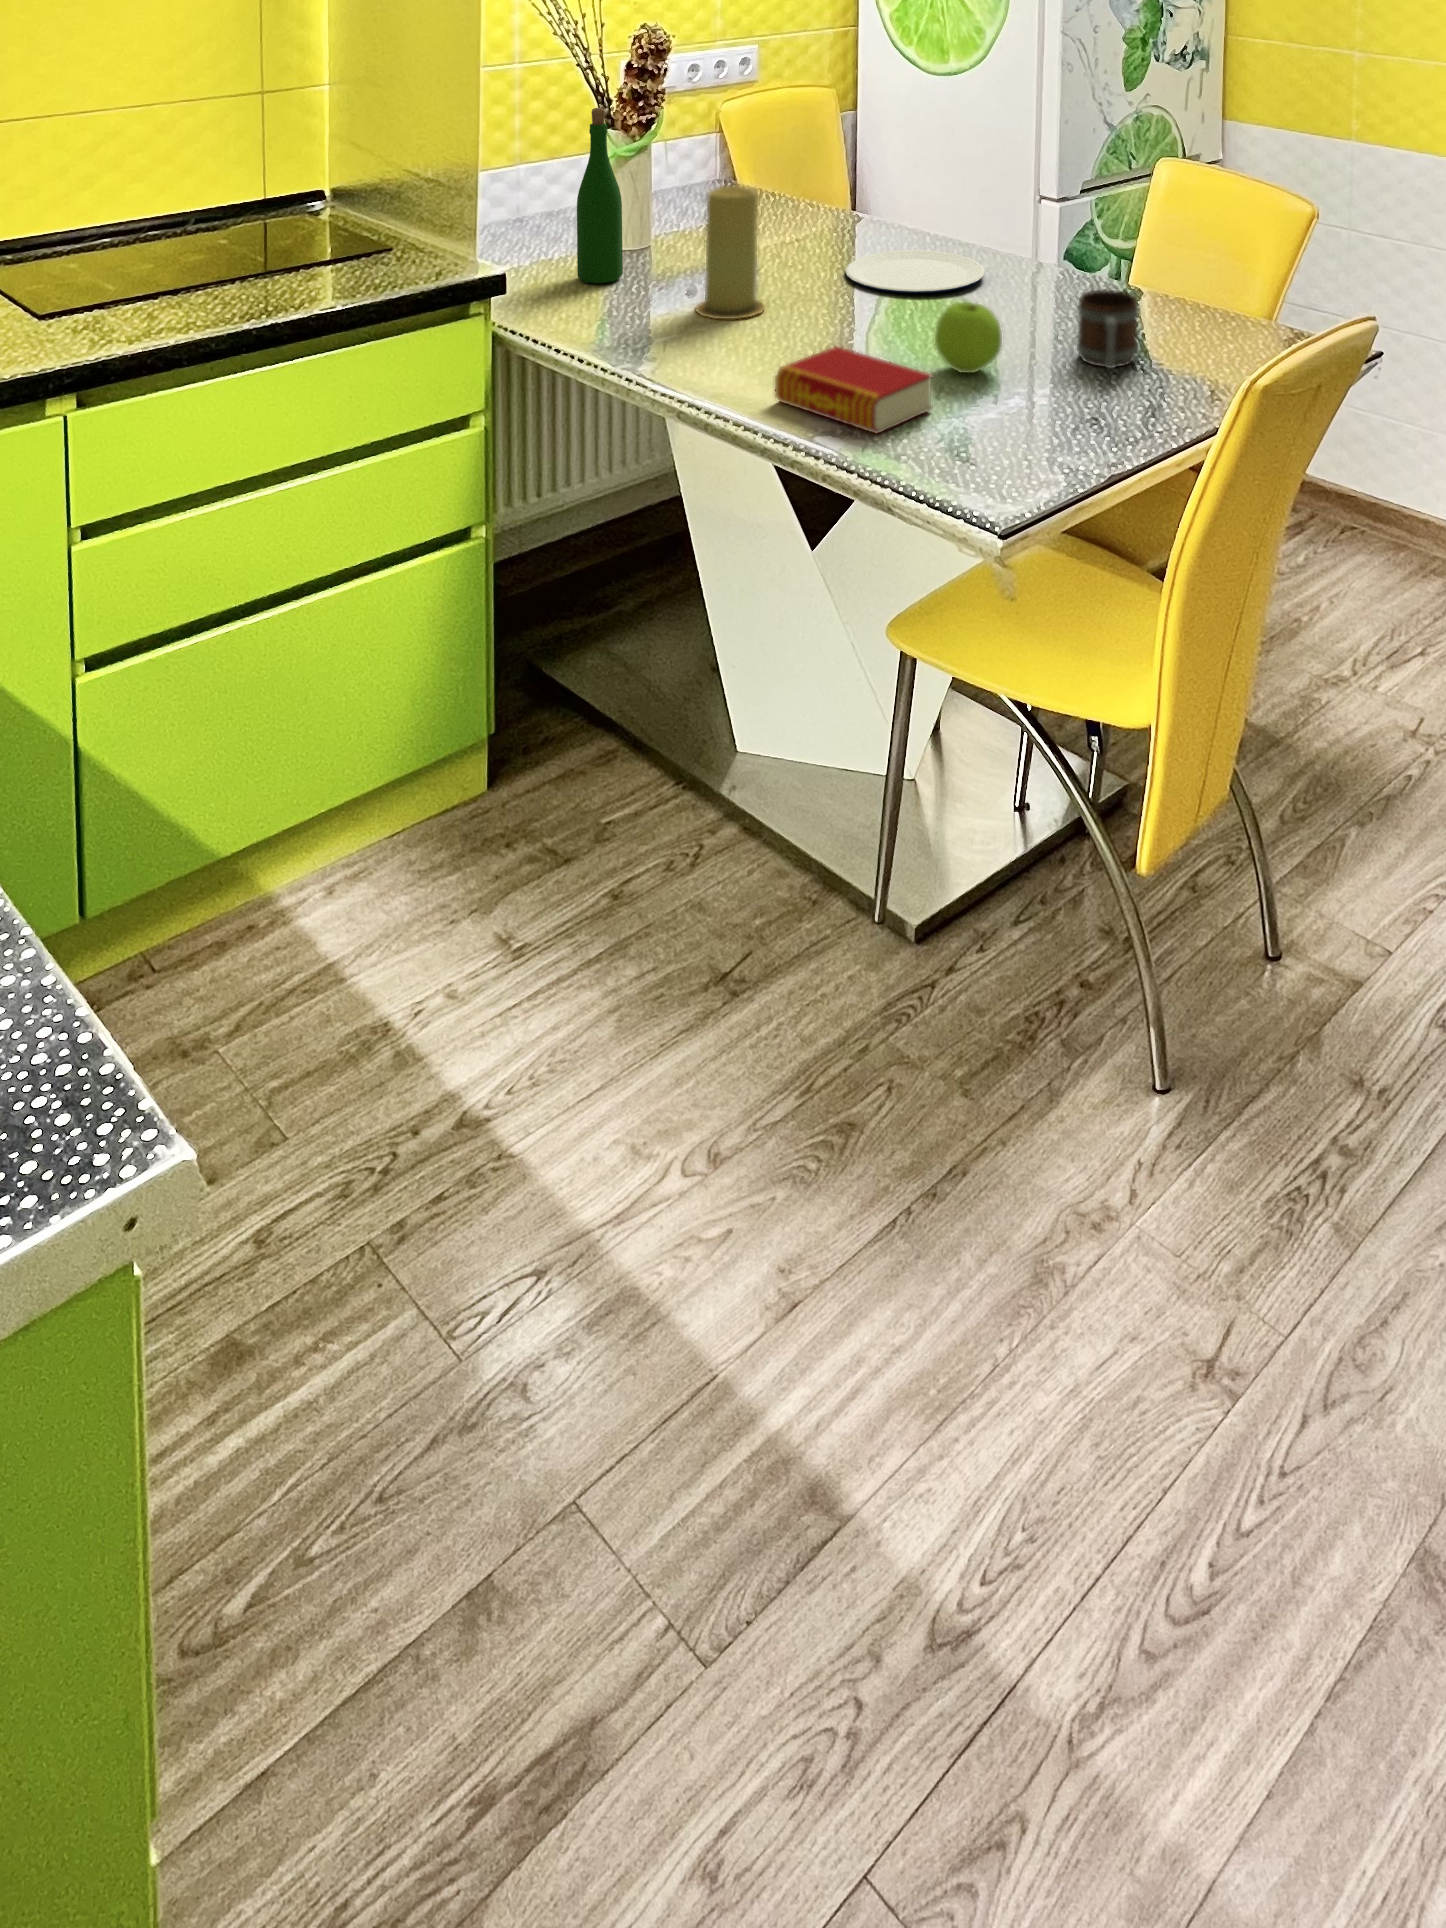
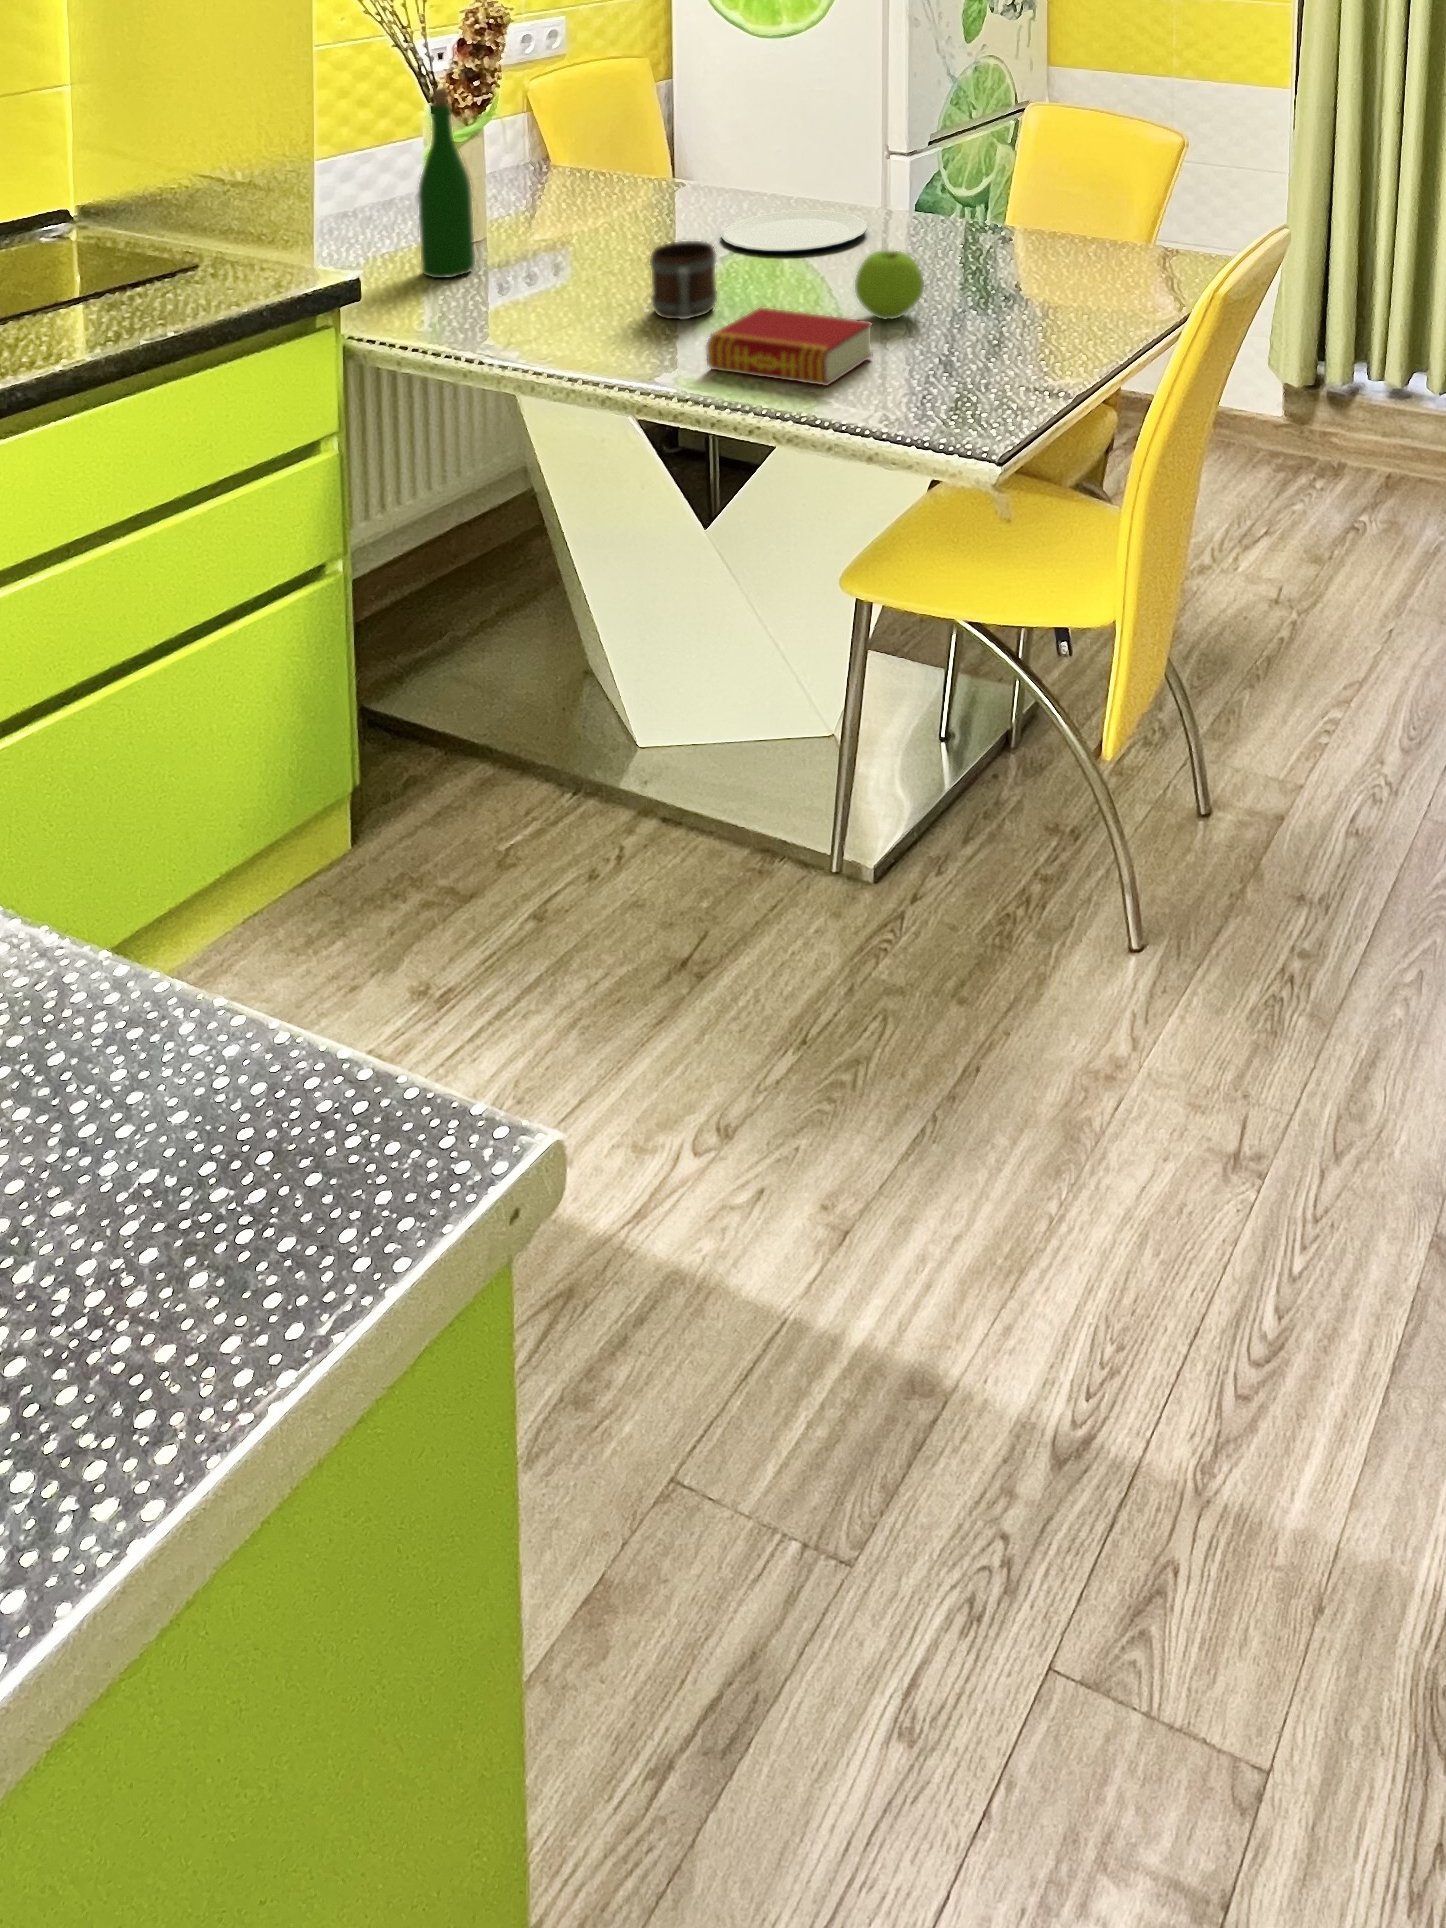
candle: present [696,185,765,319] -> none [574,158,652,299]
mug: present [1077,290,1139,369] -> present [650,241,717,320]

